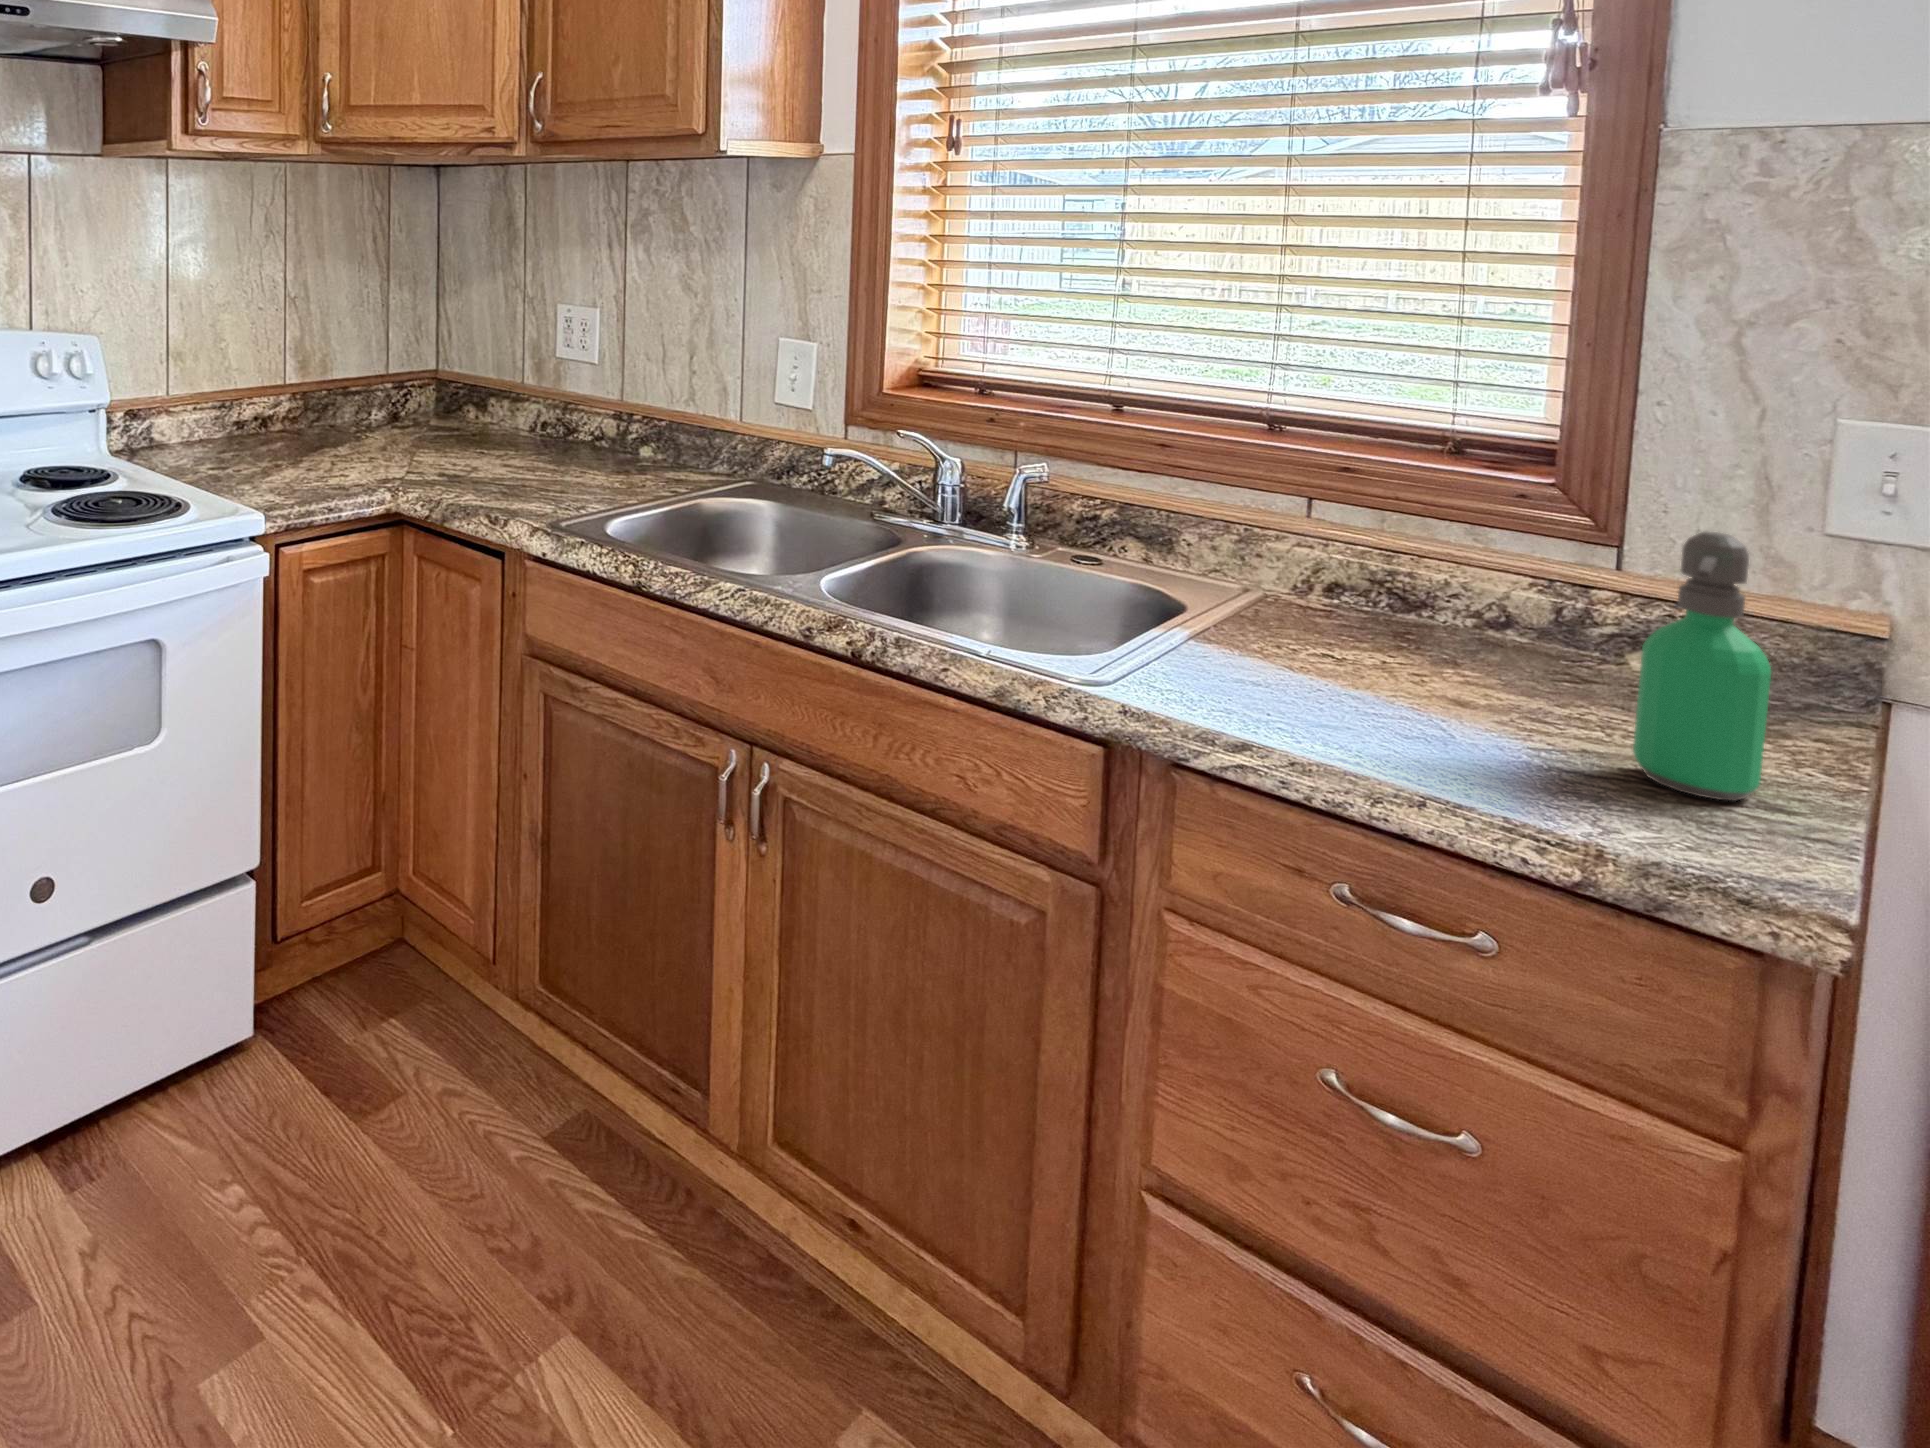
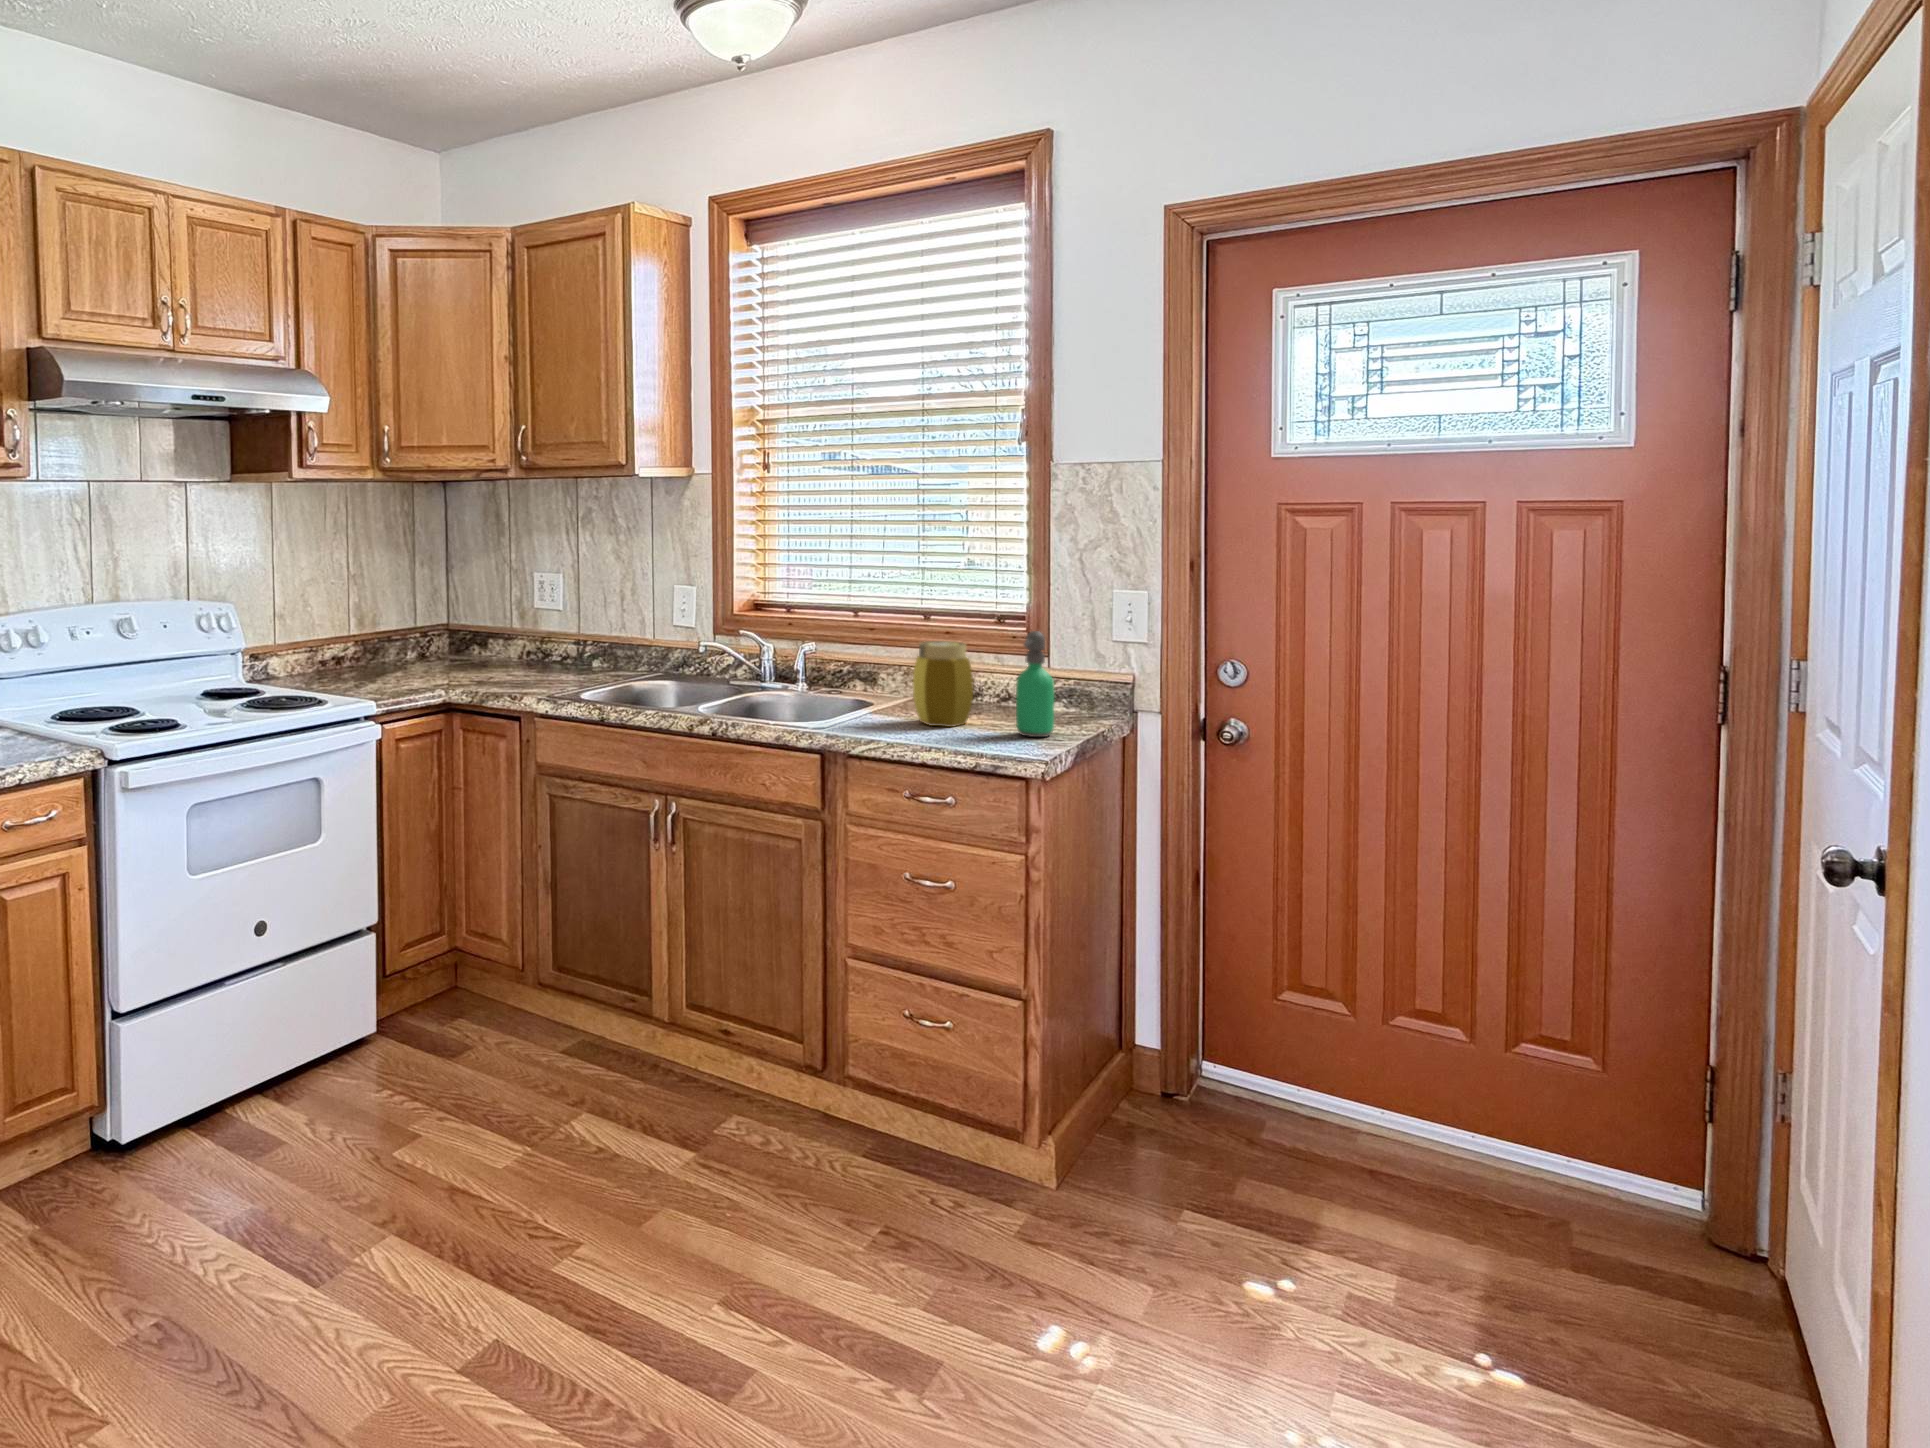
jar: none [1311,509,1478,714] -> present [913,641,973,727]

